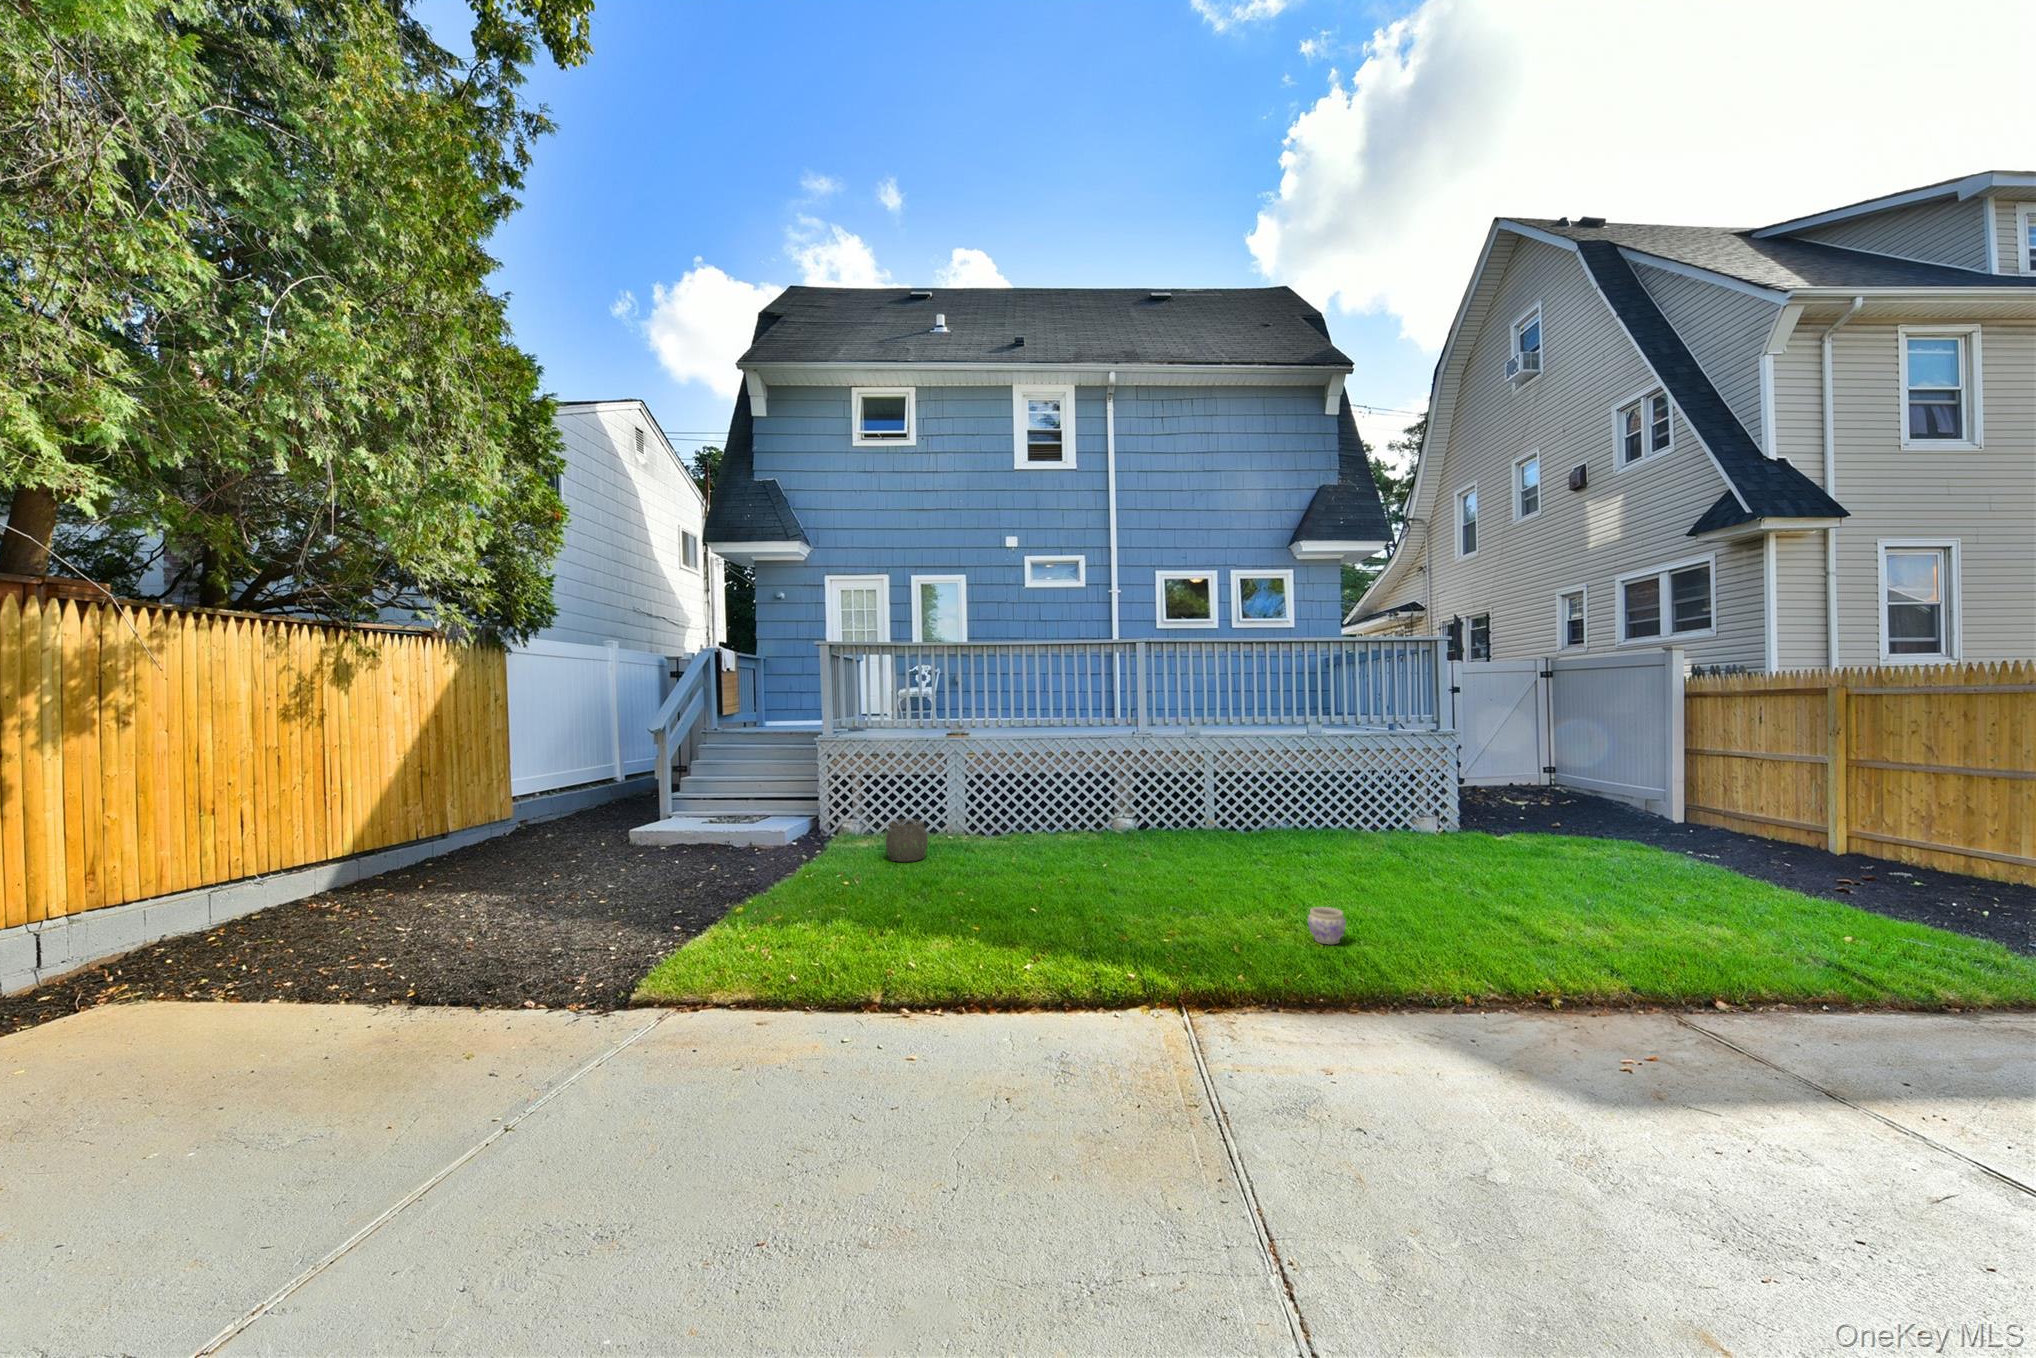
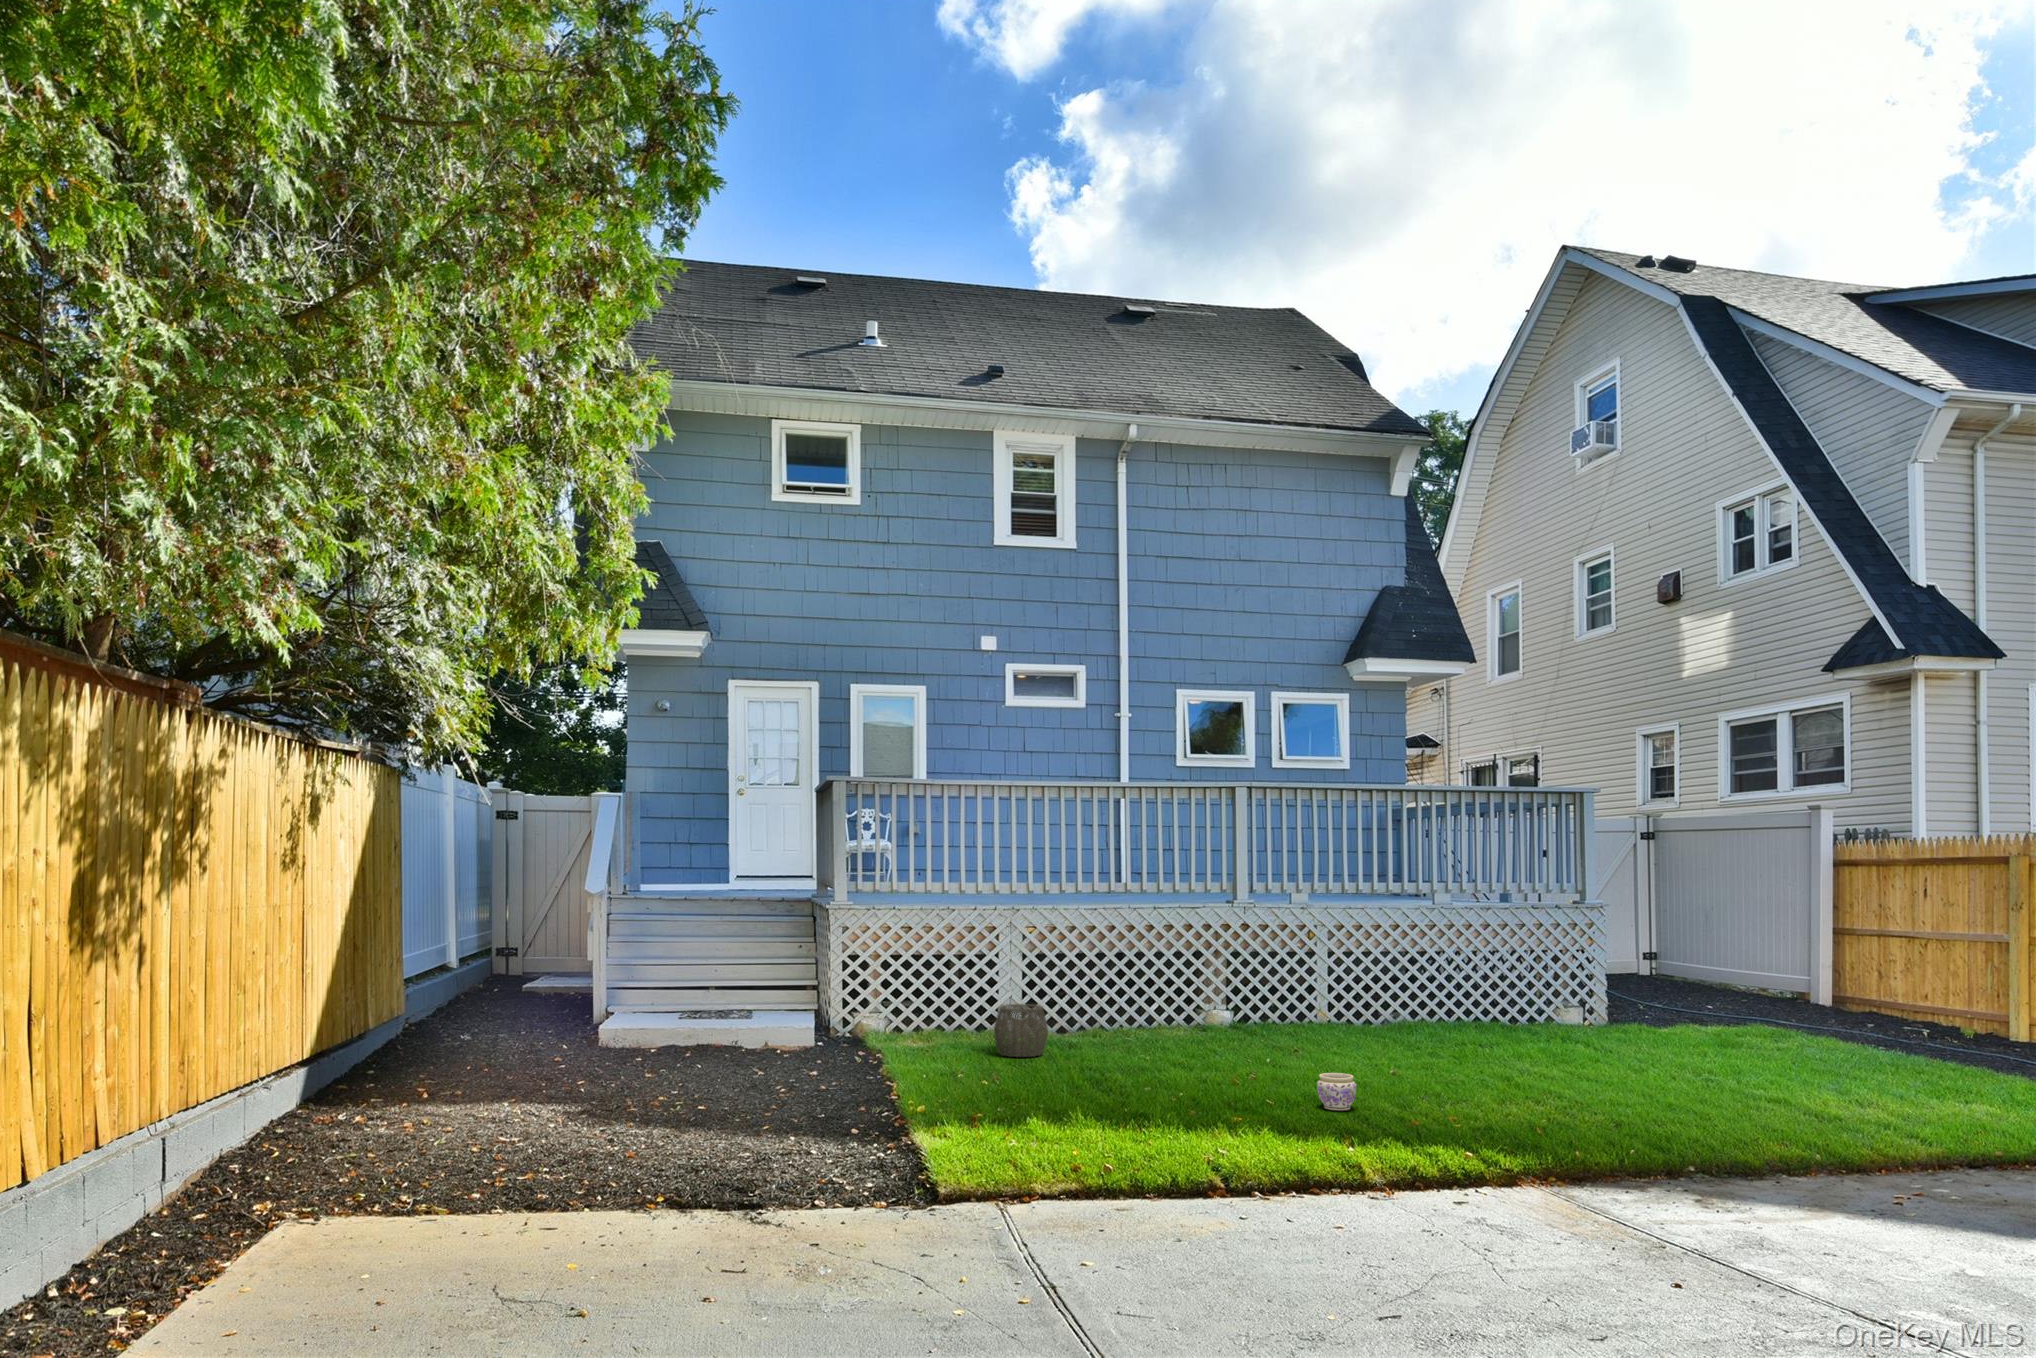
planter: present [1308,907,1346,945] -> present [1317,1073,1356,1111]

